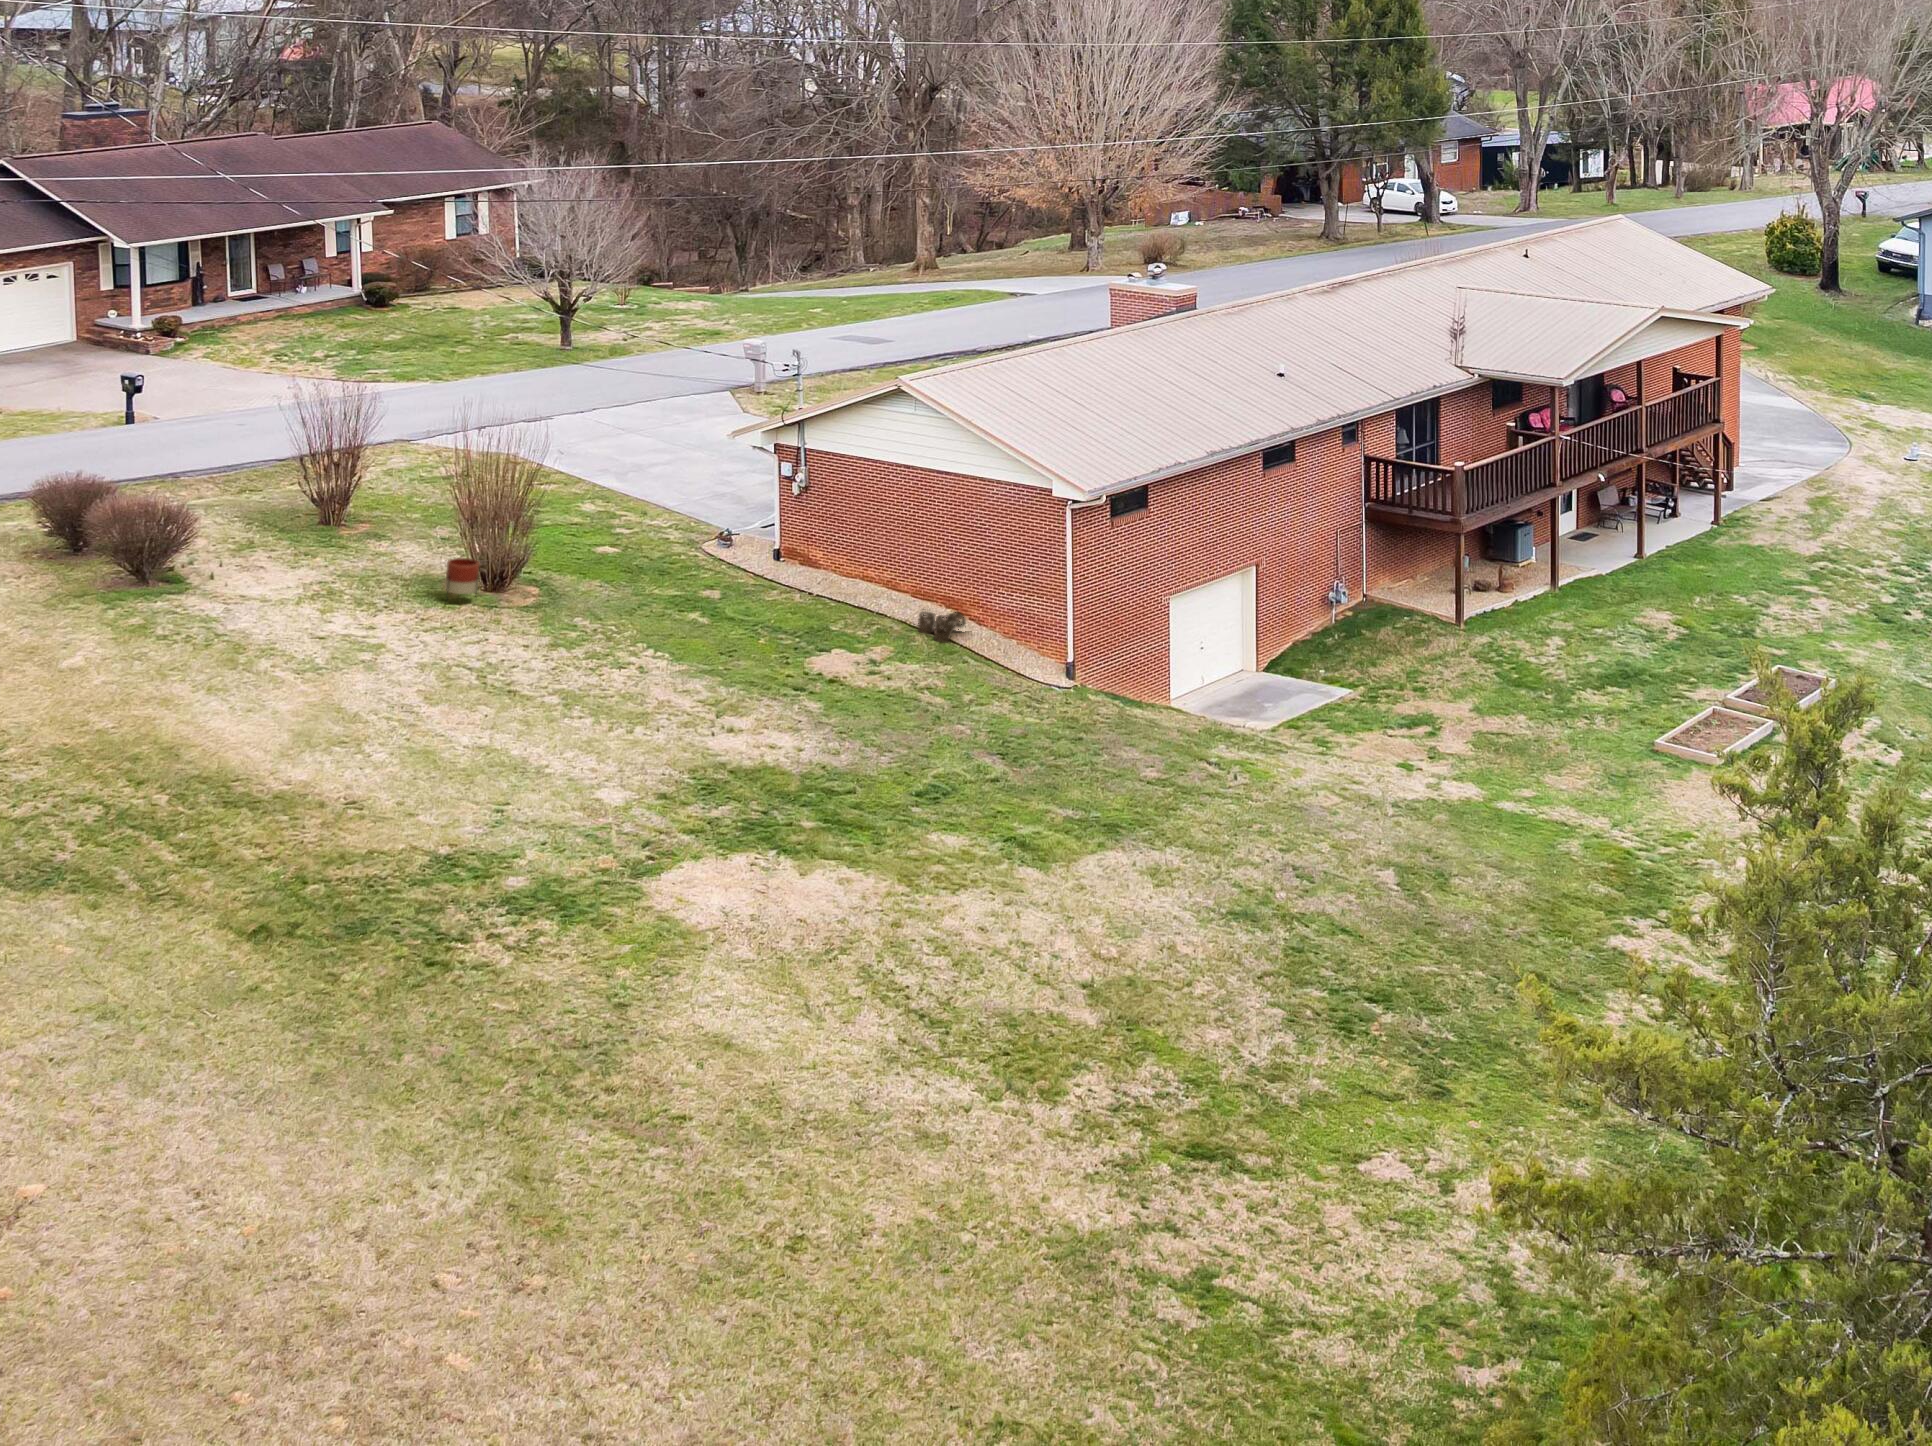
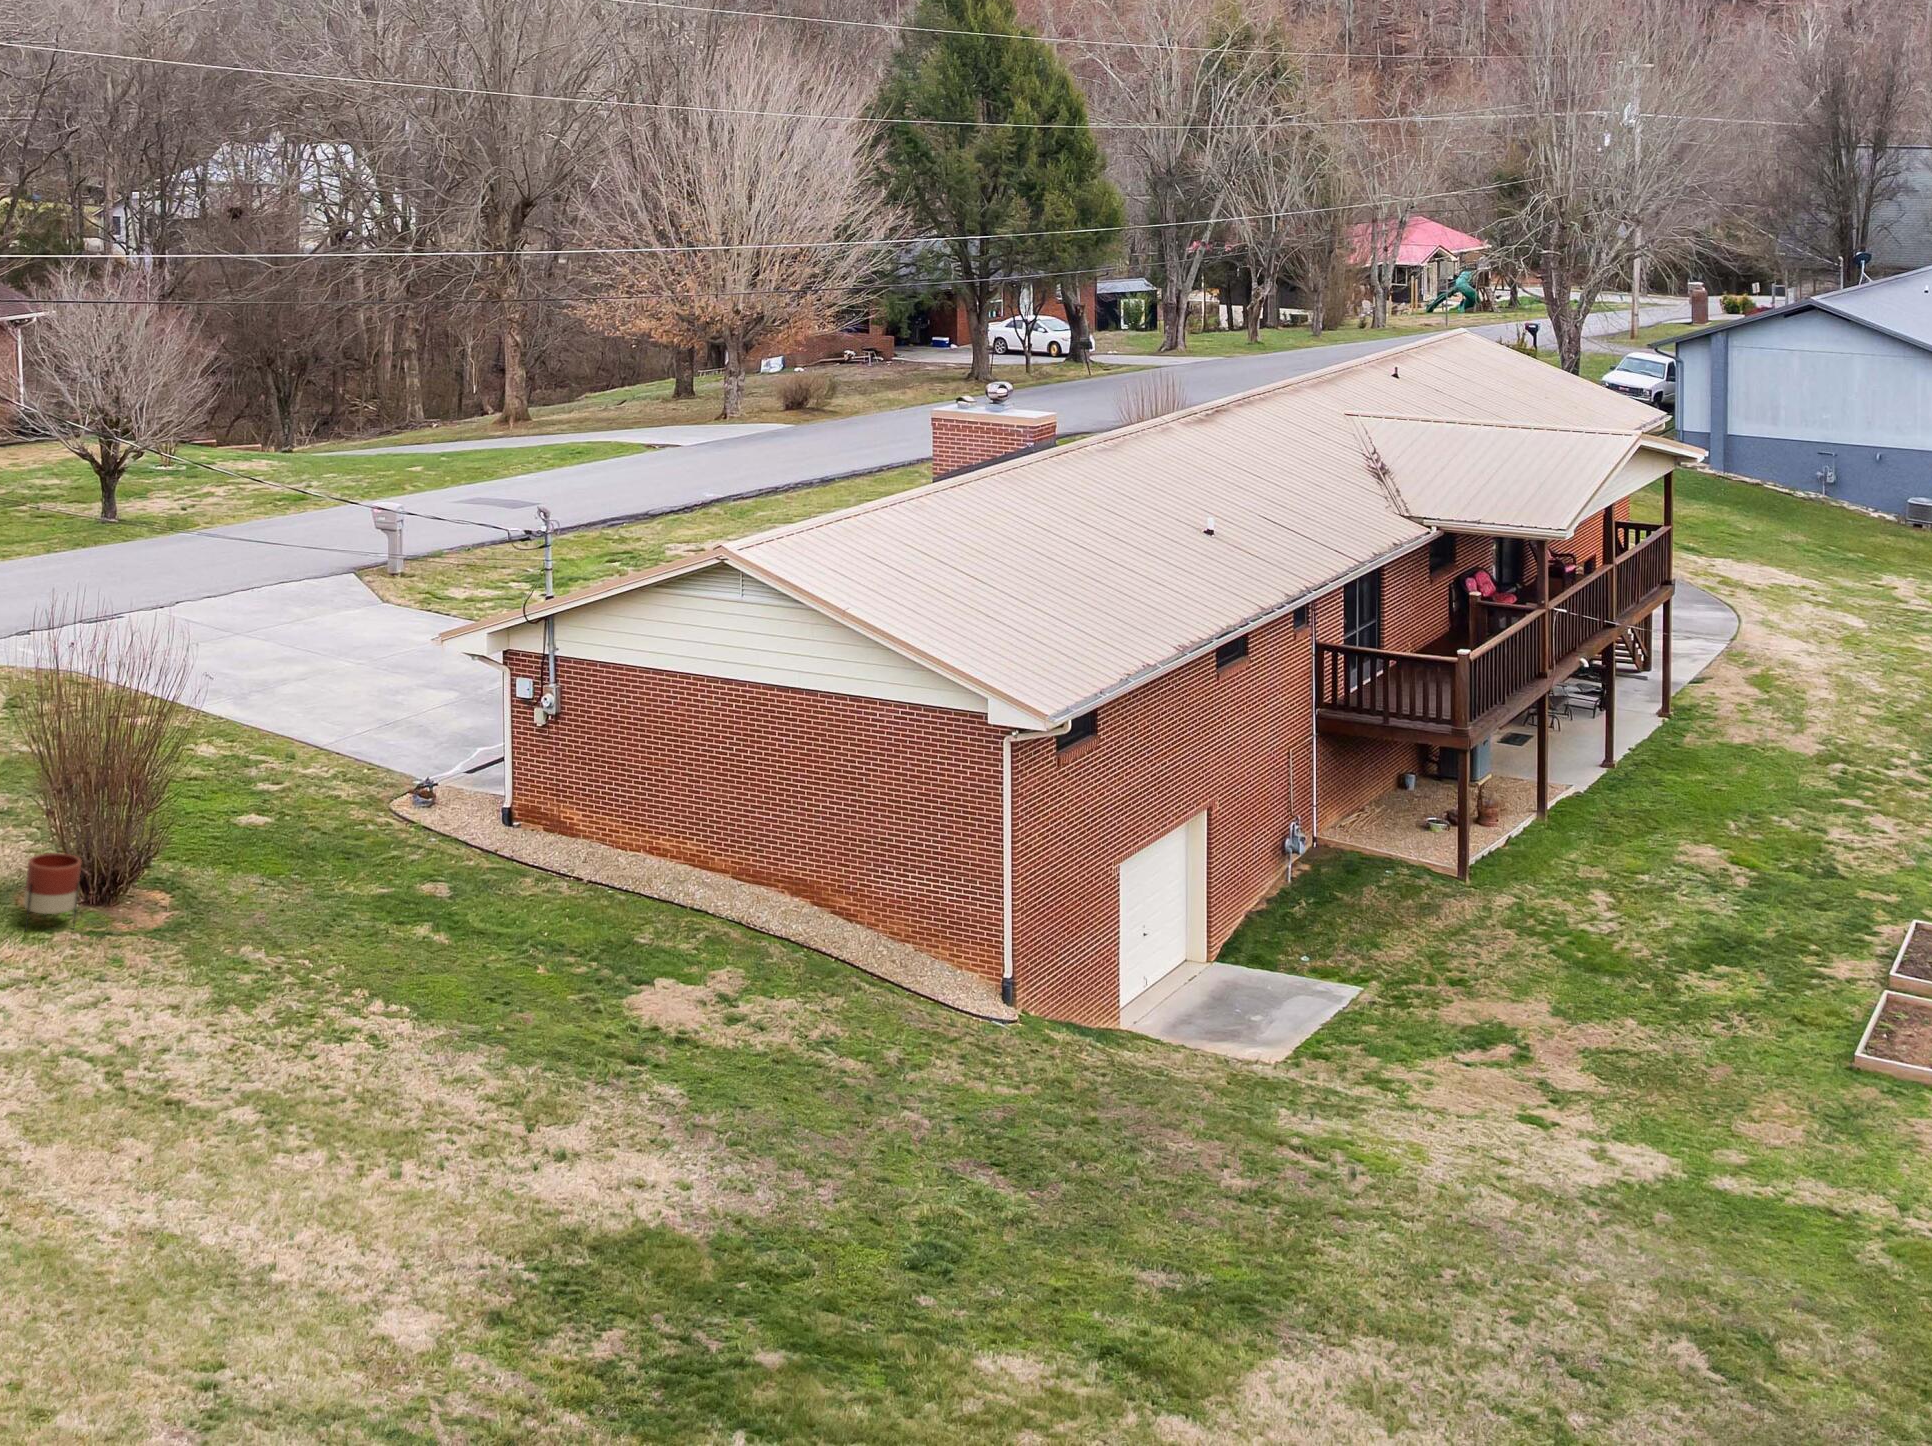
woven basket: present [918,612,966,643] -> none [762,898,831,953]

